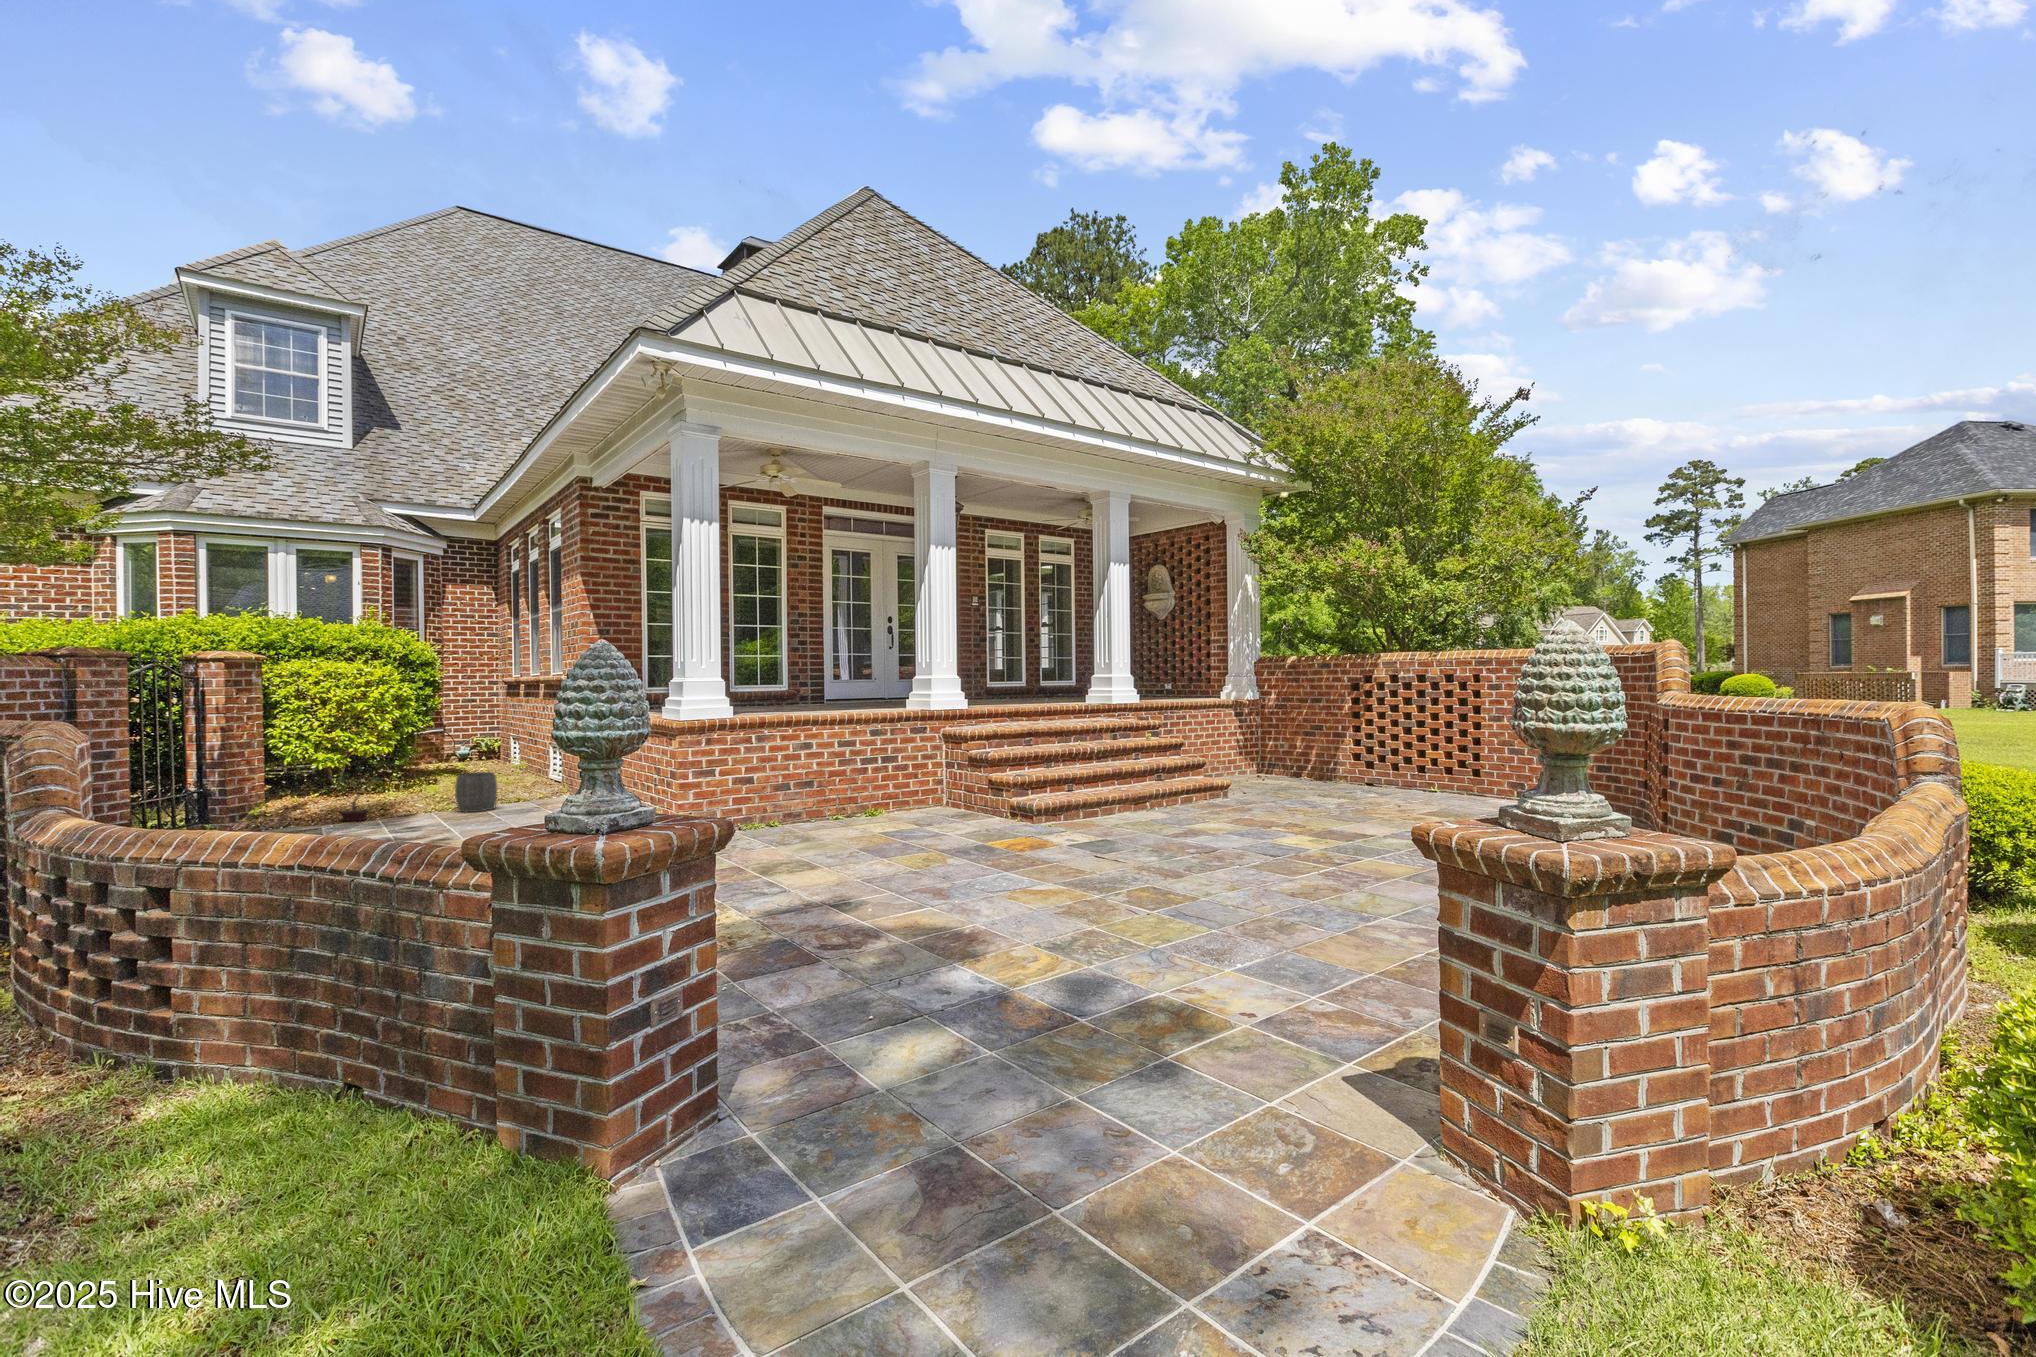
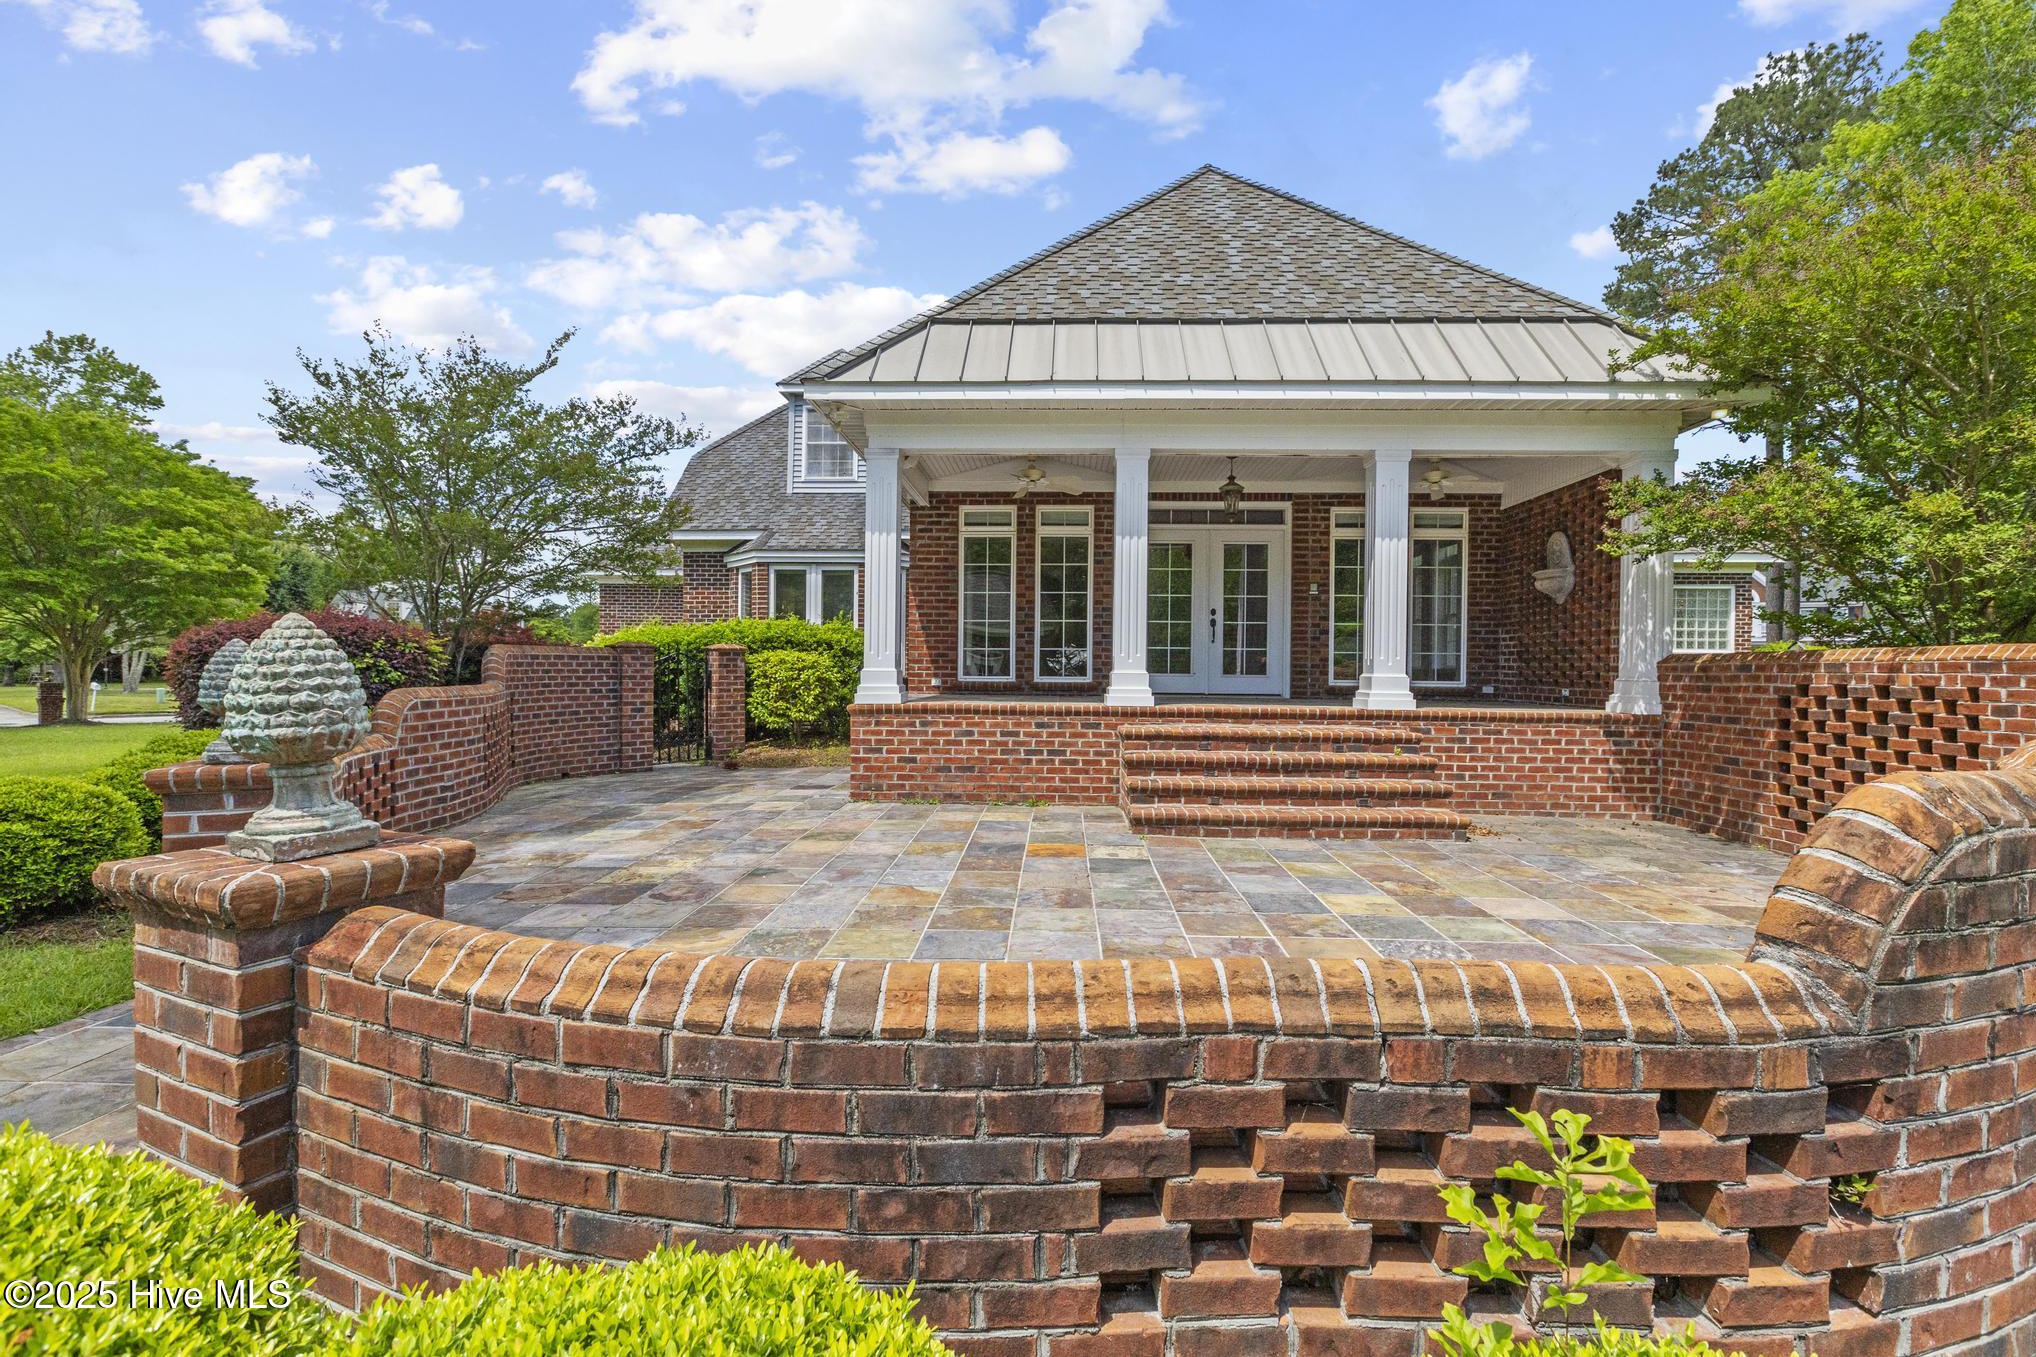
woven basket: present [455,772,497,812] -> none [791,741,820,772]

